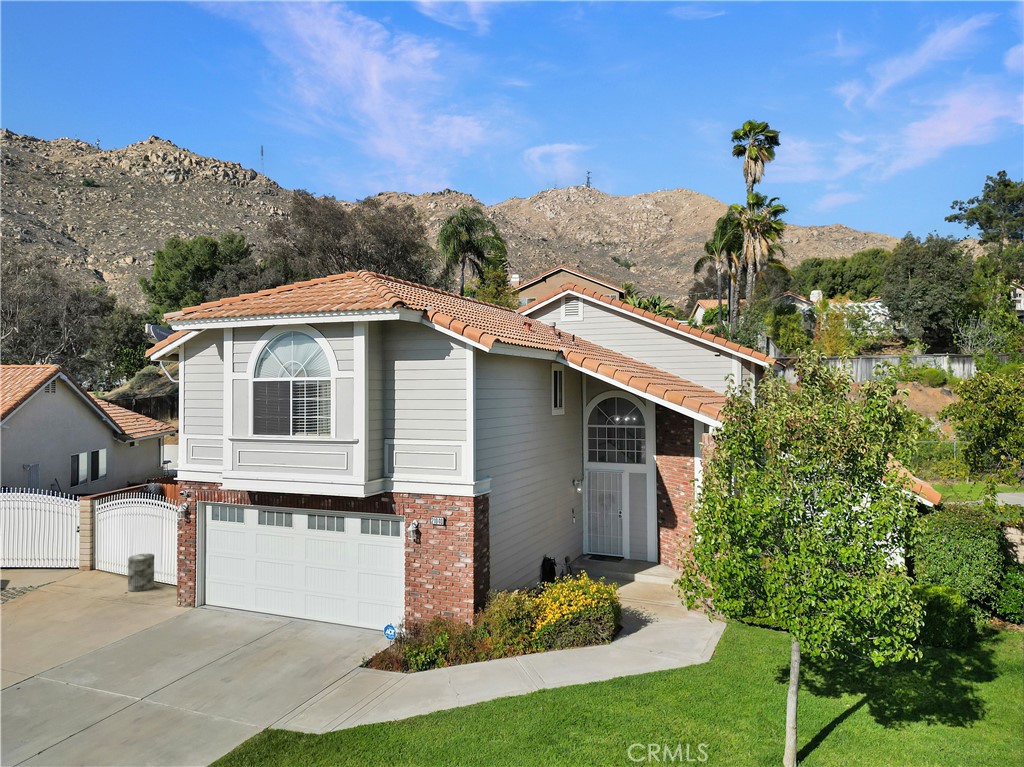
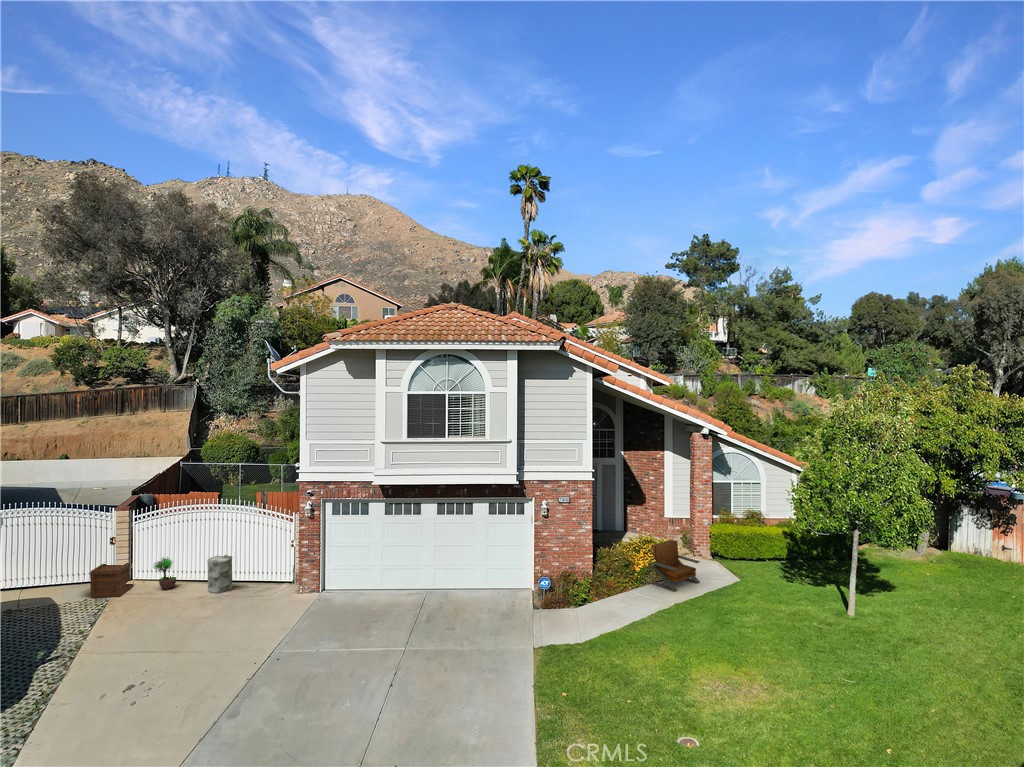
potted tree: none [91,547,118,582] -> present [154,557,176,589]
wooden crate: none [46,550,90,584] -> present [90,563,134,598]
lounge chair: none [560,594,635,669] -> present [651,540,700,592]

